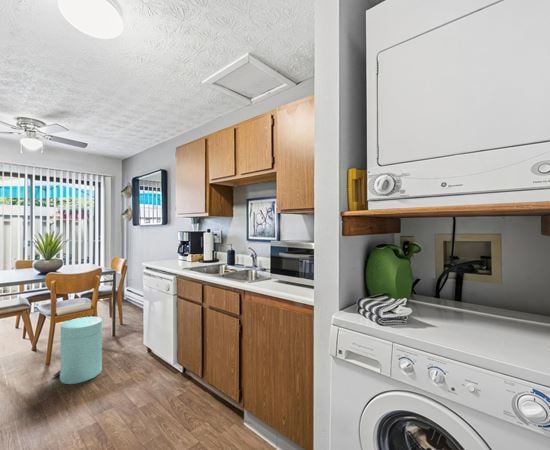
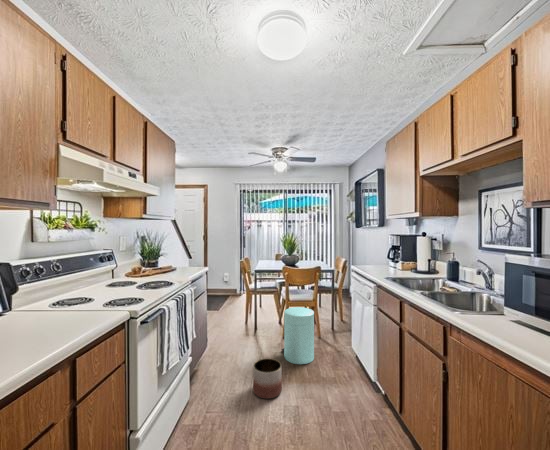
planter: none [27,383,72,435] -> present [253,358,282,399]

